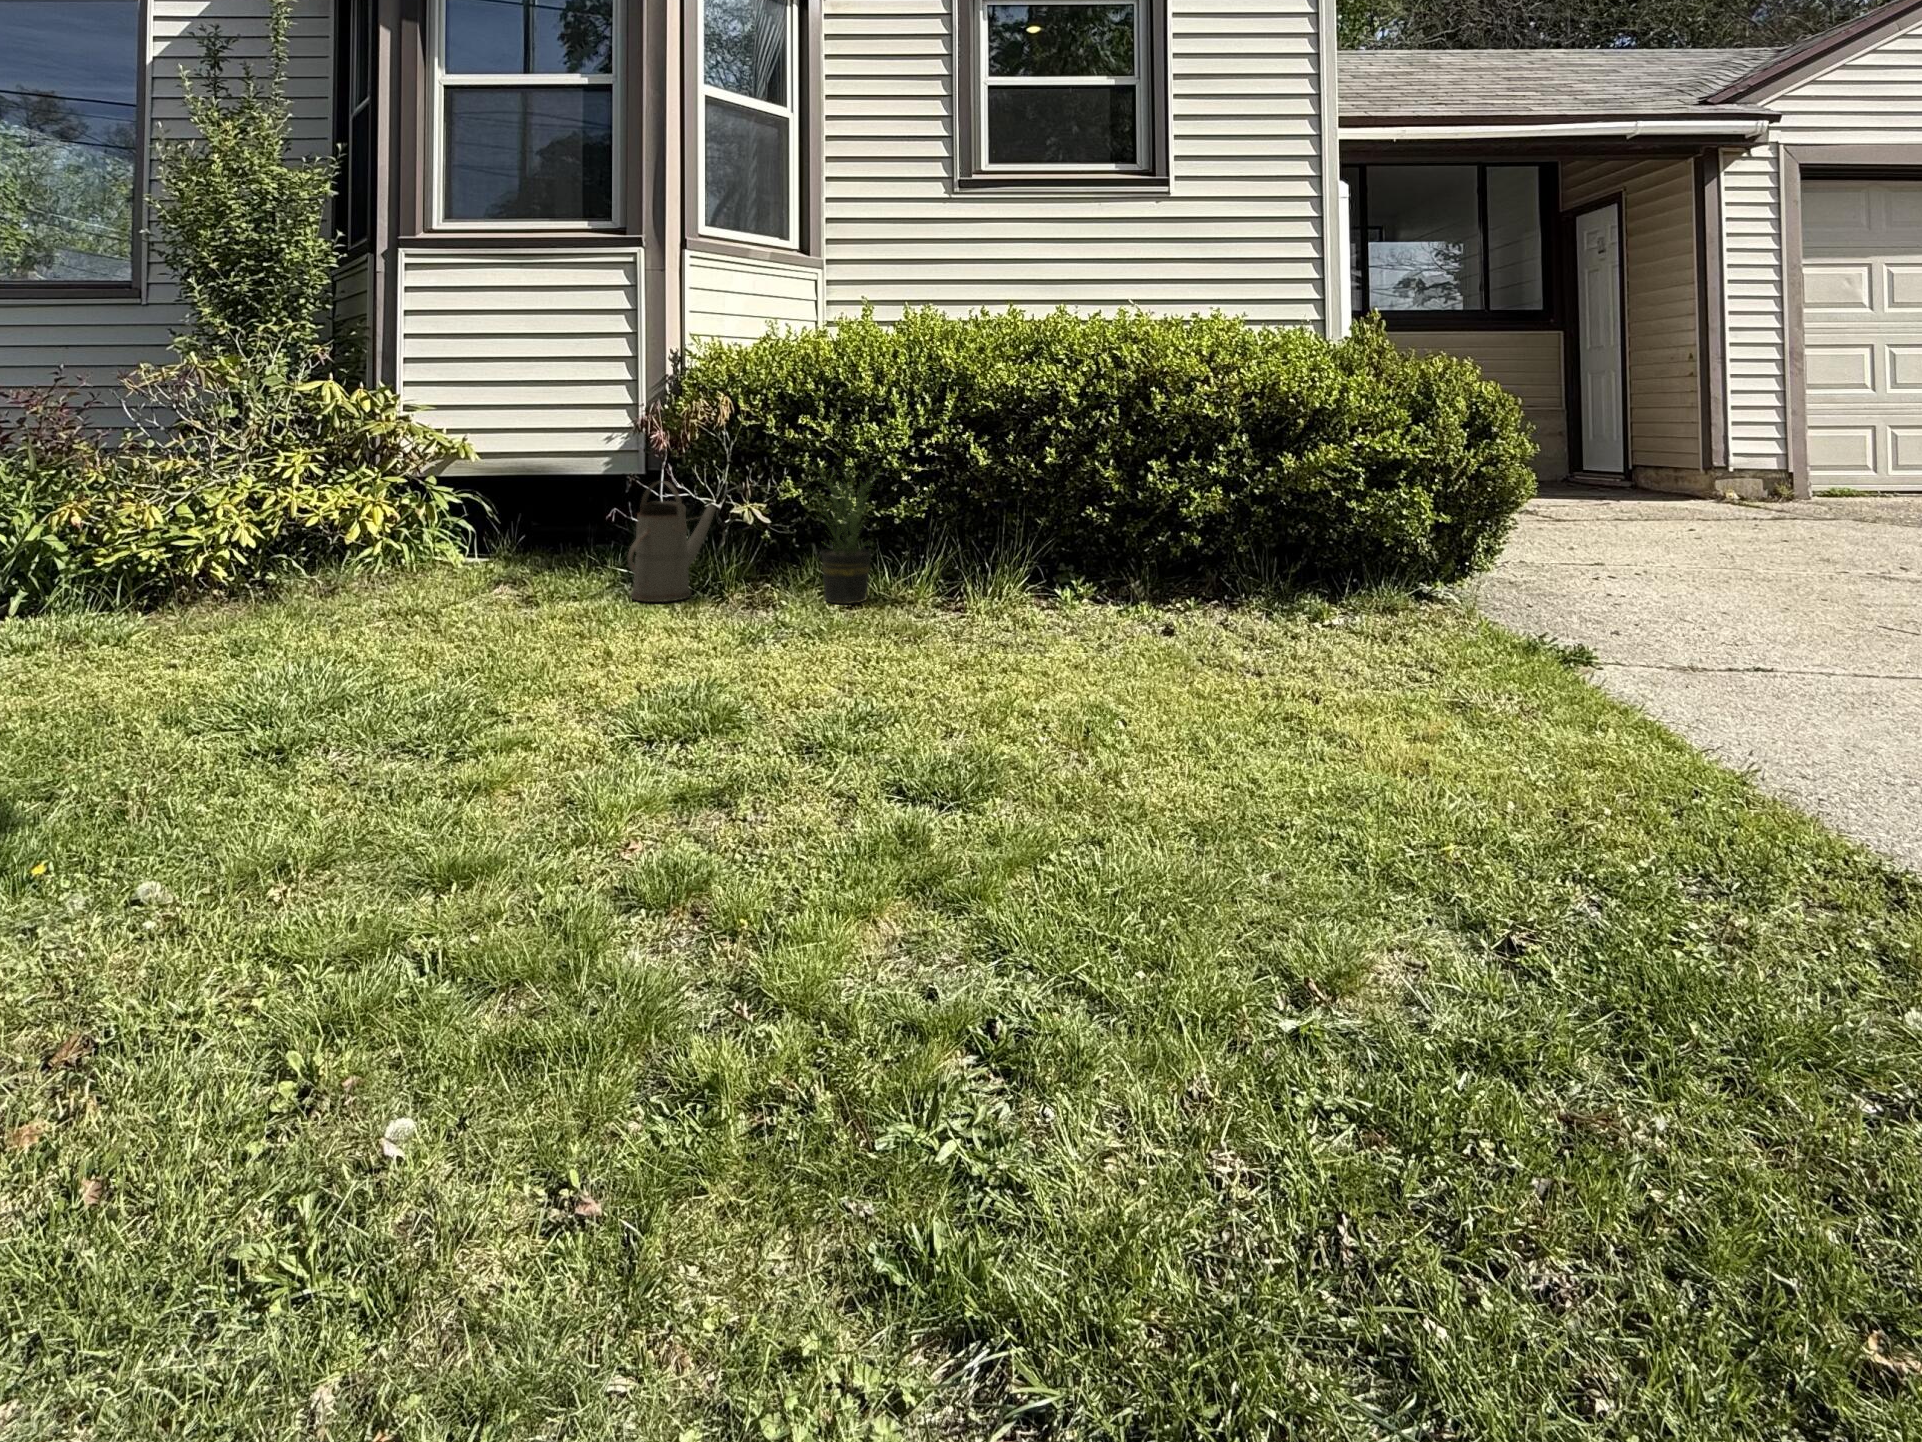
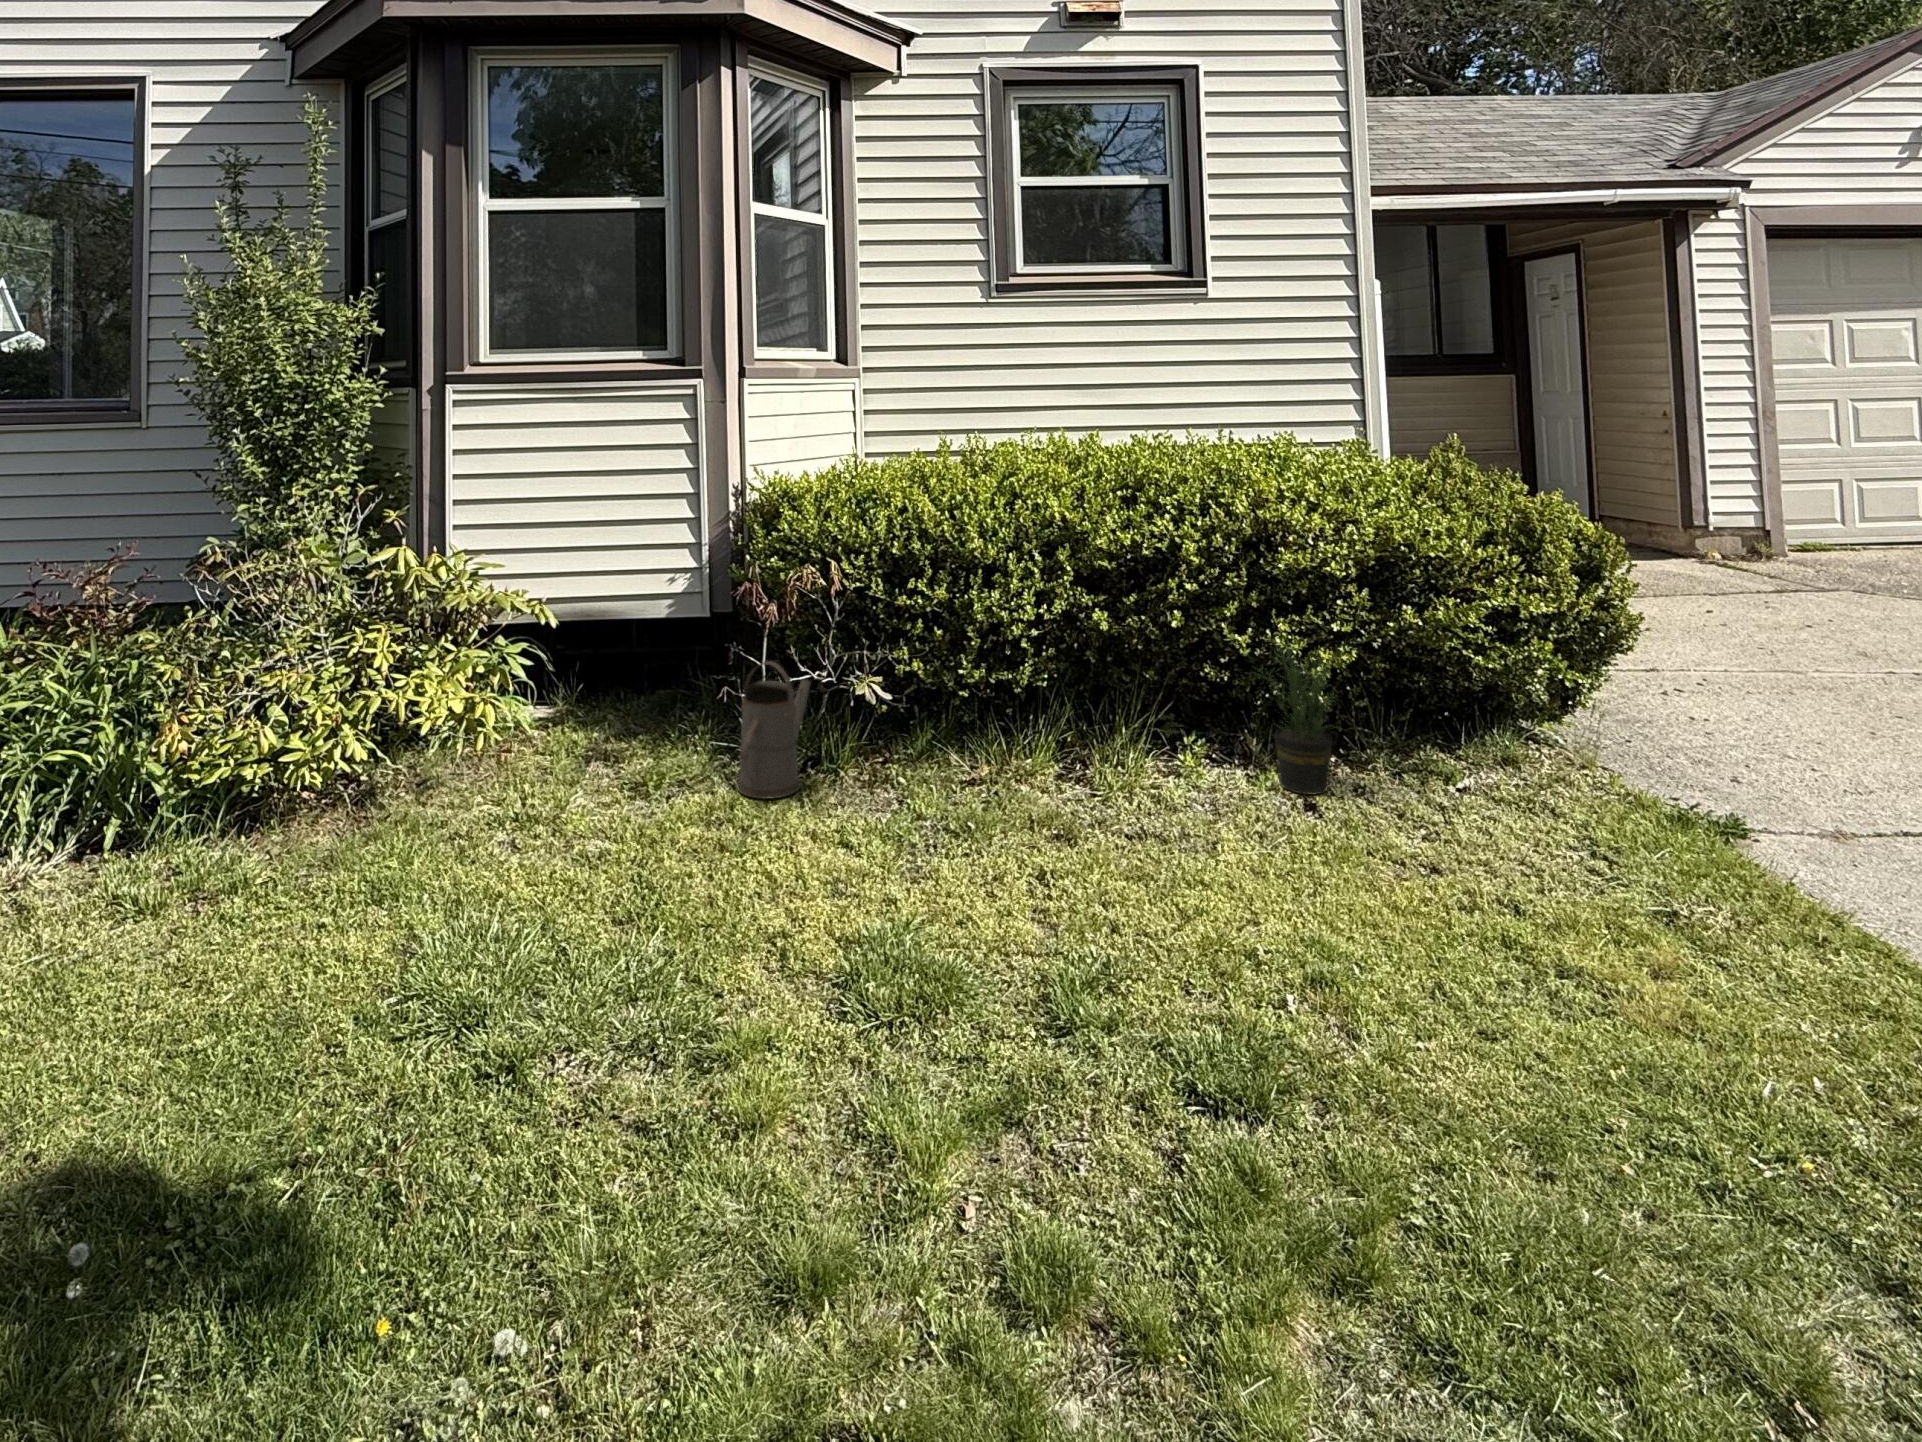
potted plant: present [810,463,880,604] -> present [1259,638,1346,795]

